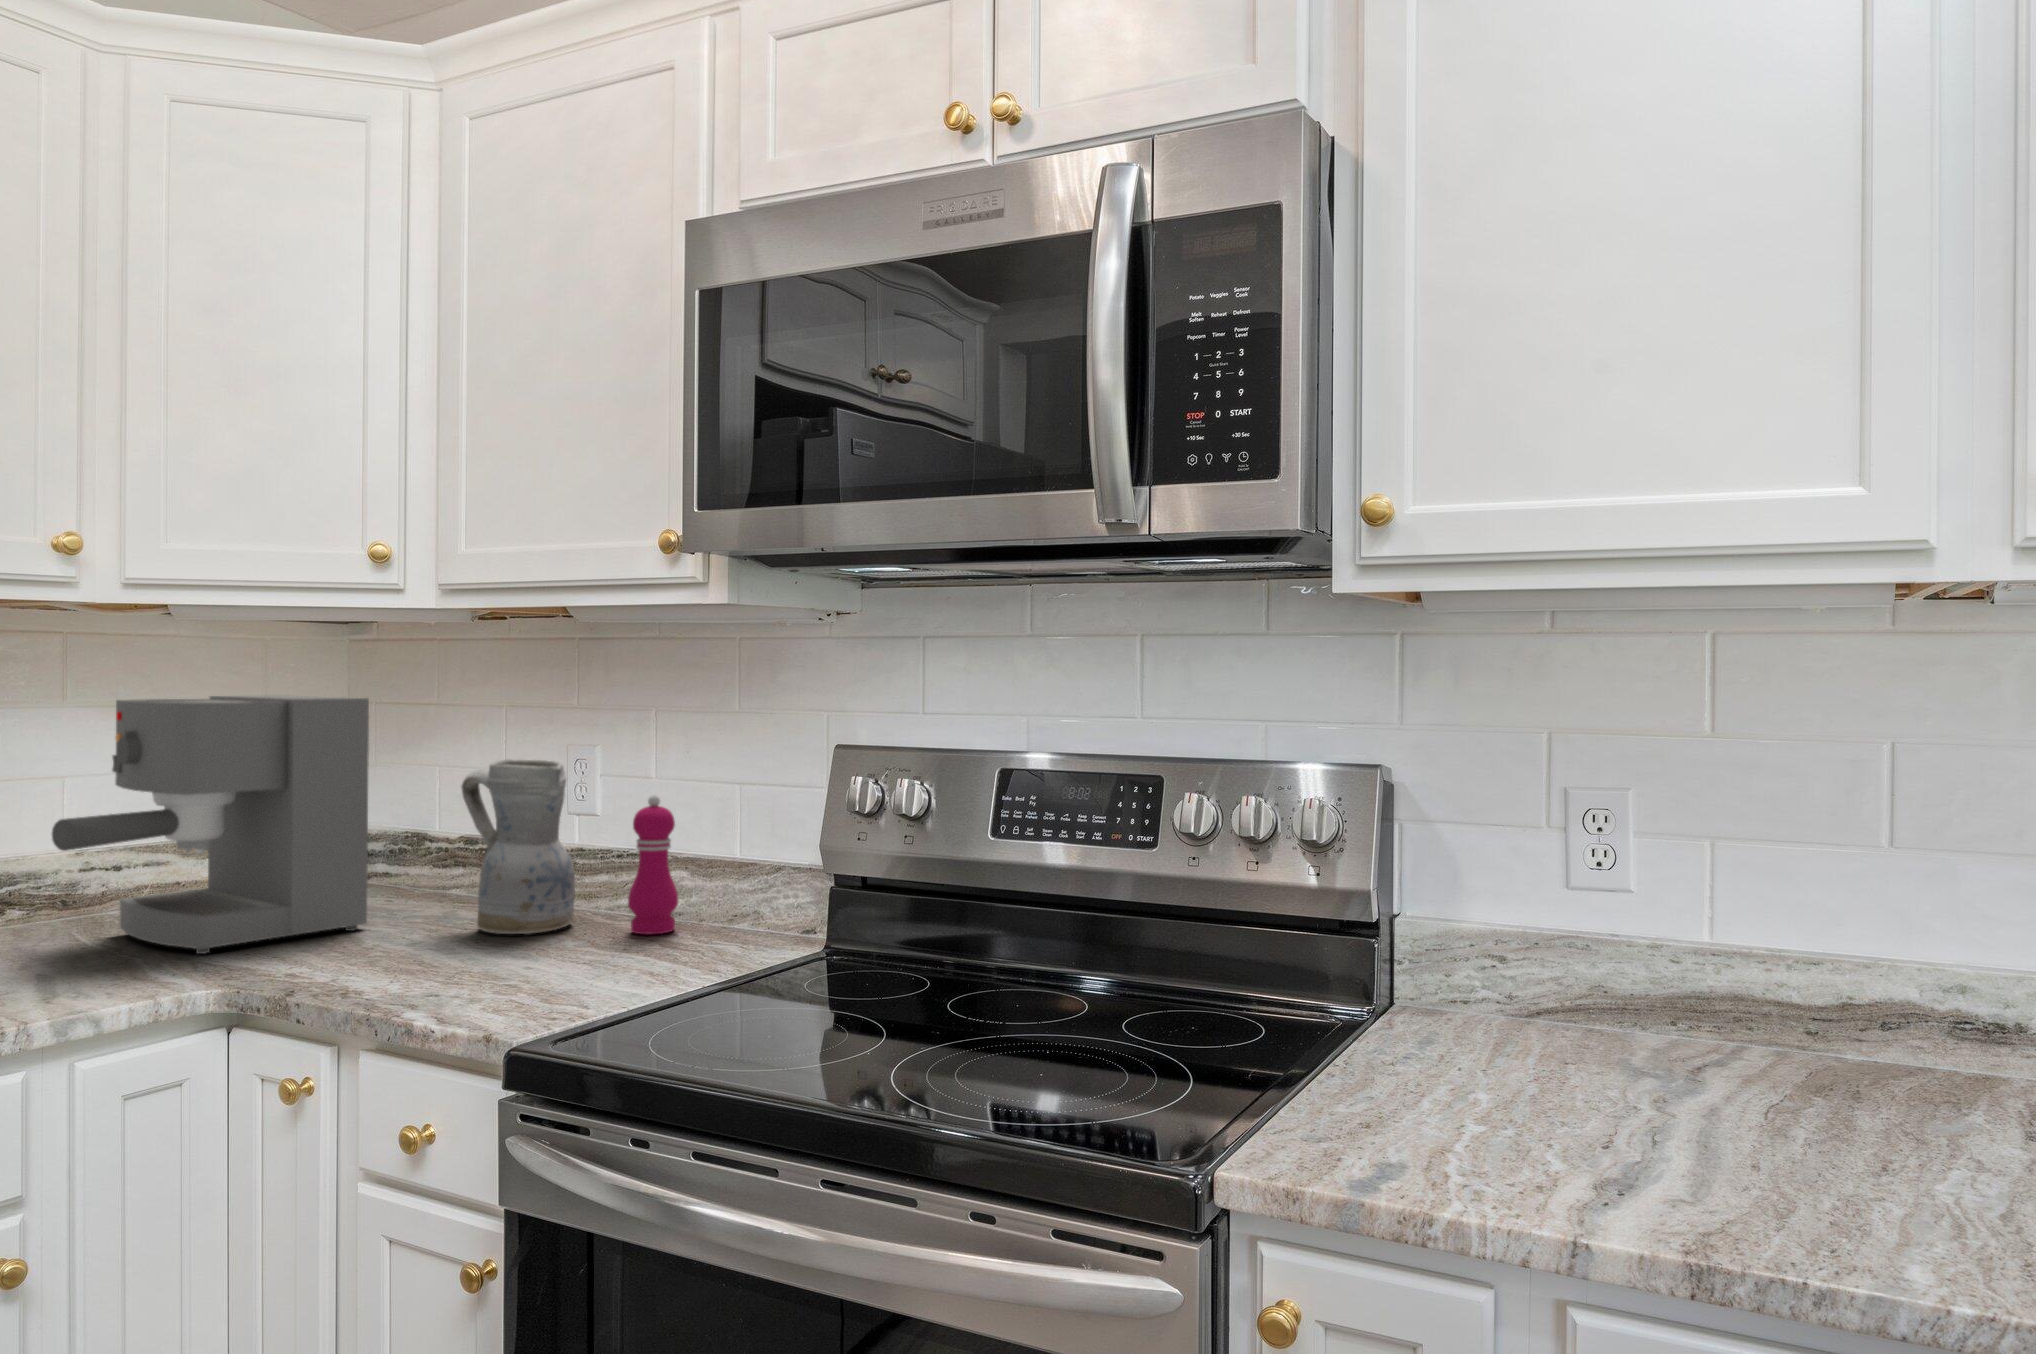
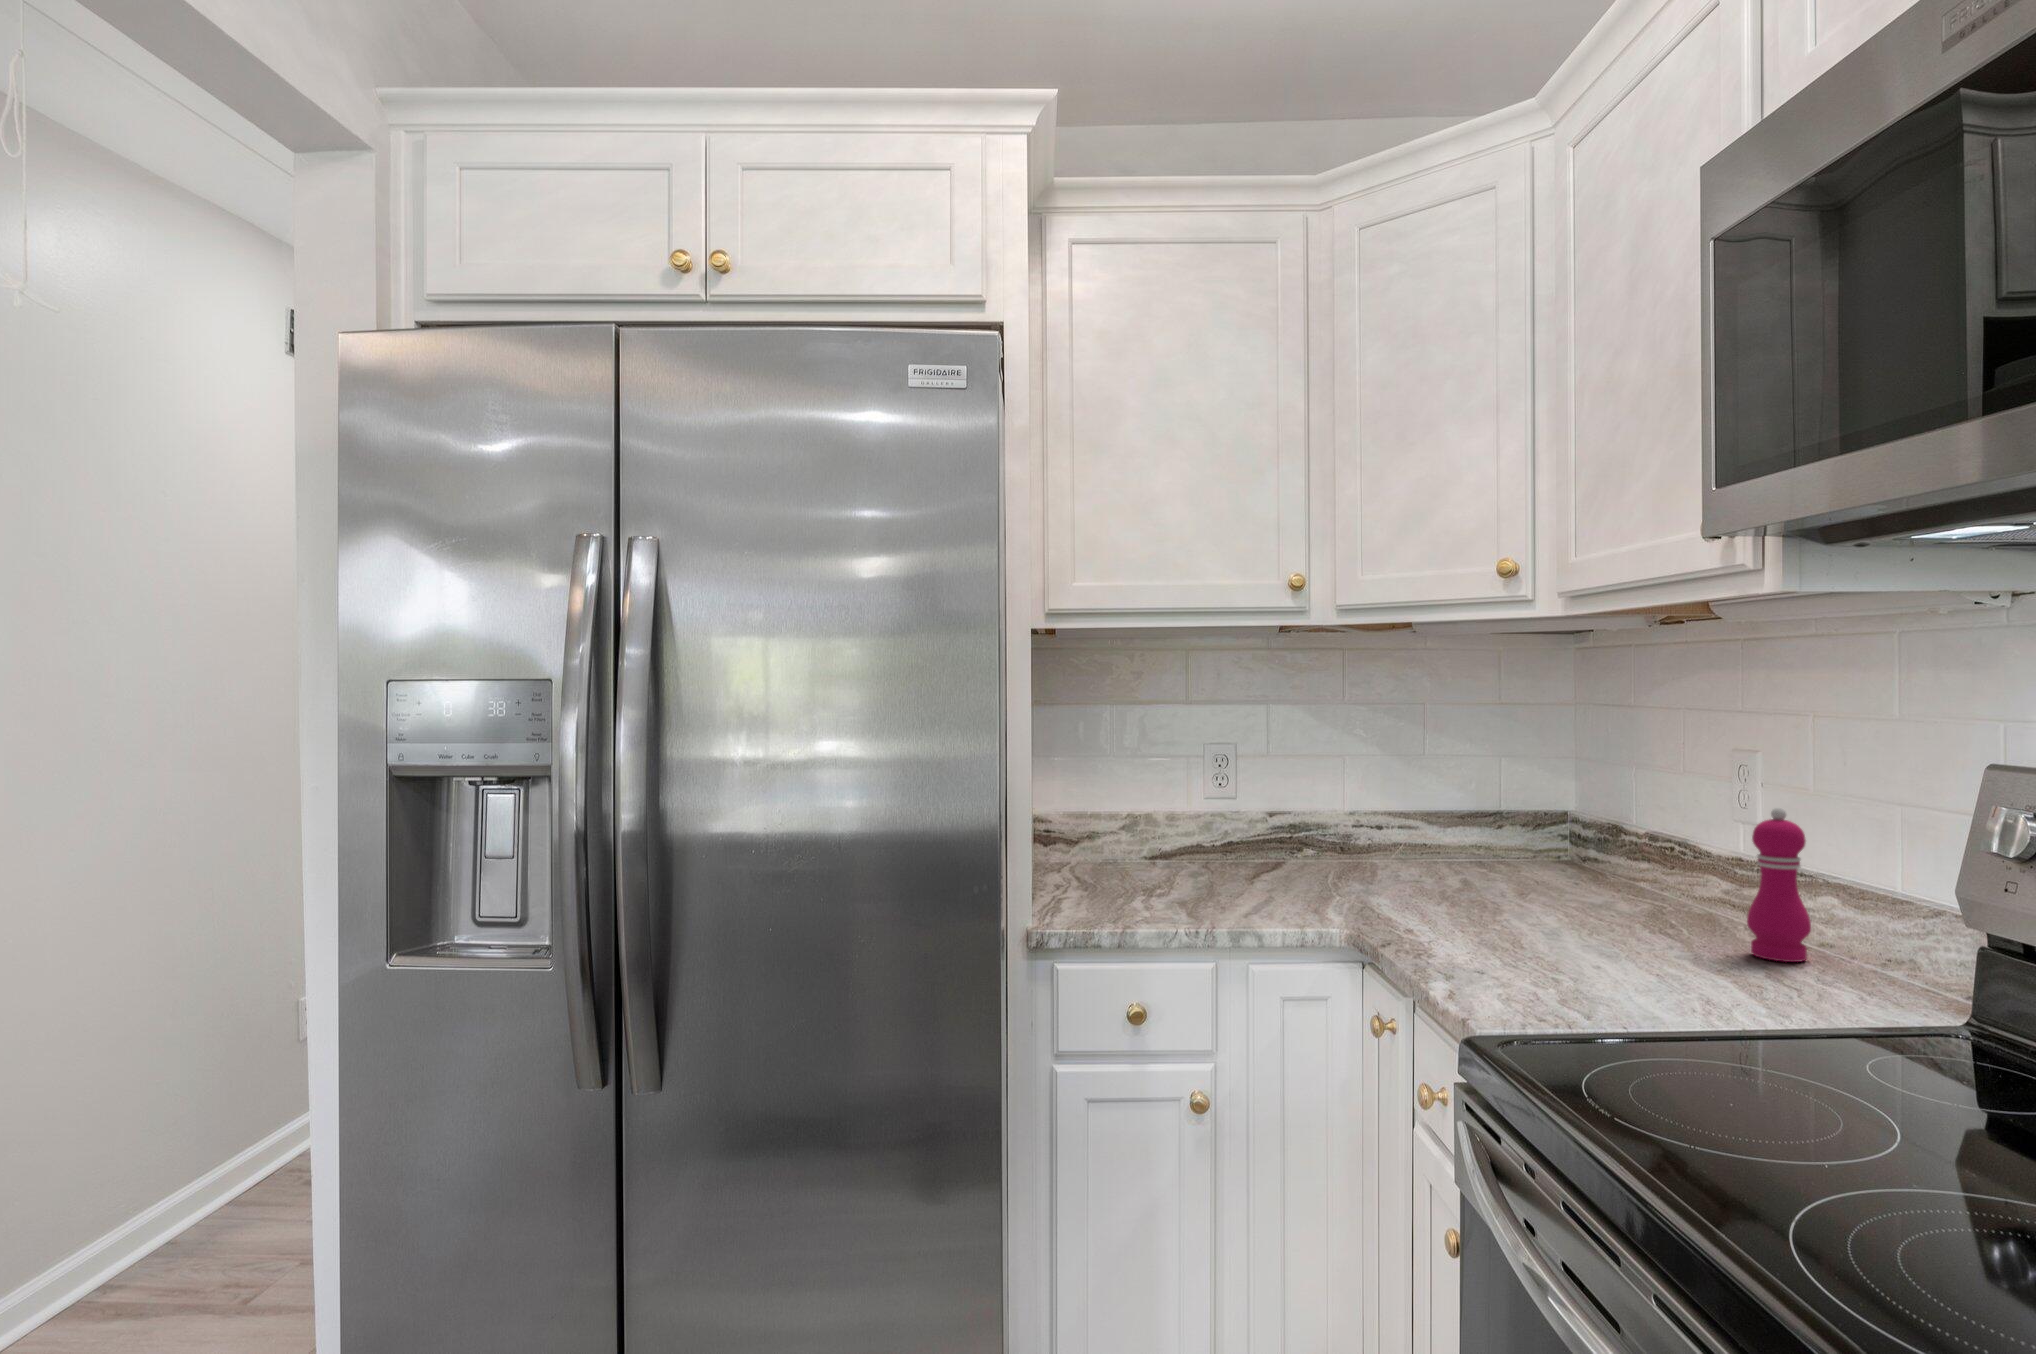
coffee maker: present [52,695,369,954] -> none [1285,695,1519,902]
ceramic pitcher: present [462,759,575,934] -> none [1593,759,1706,935]

